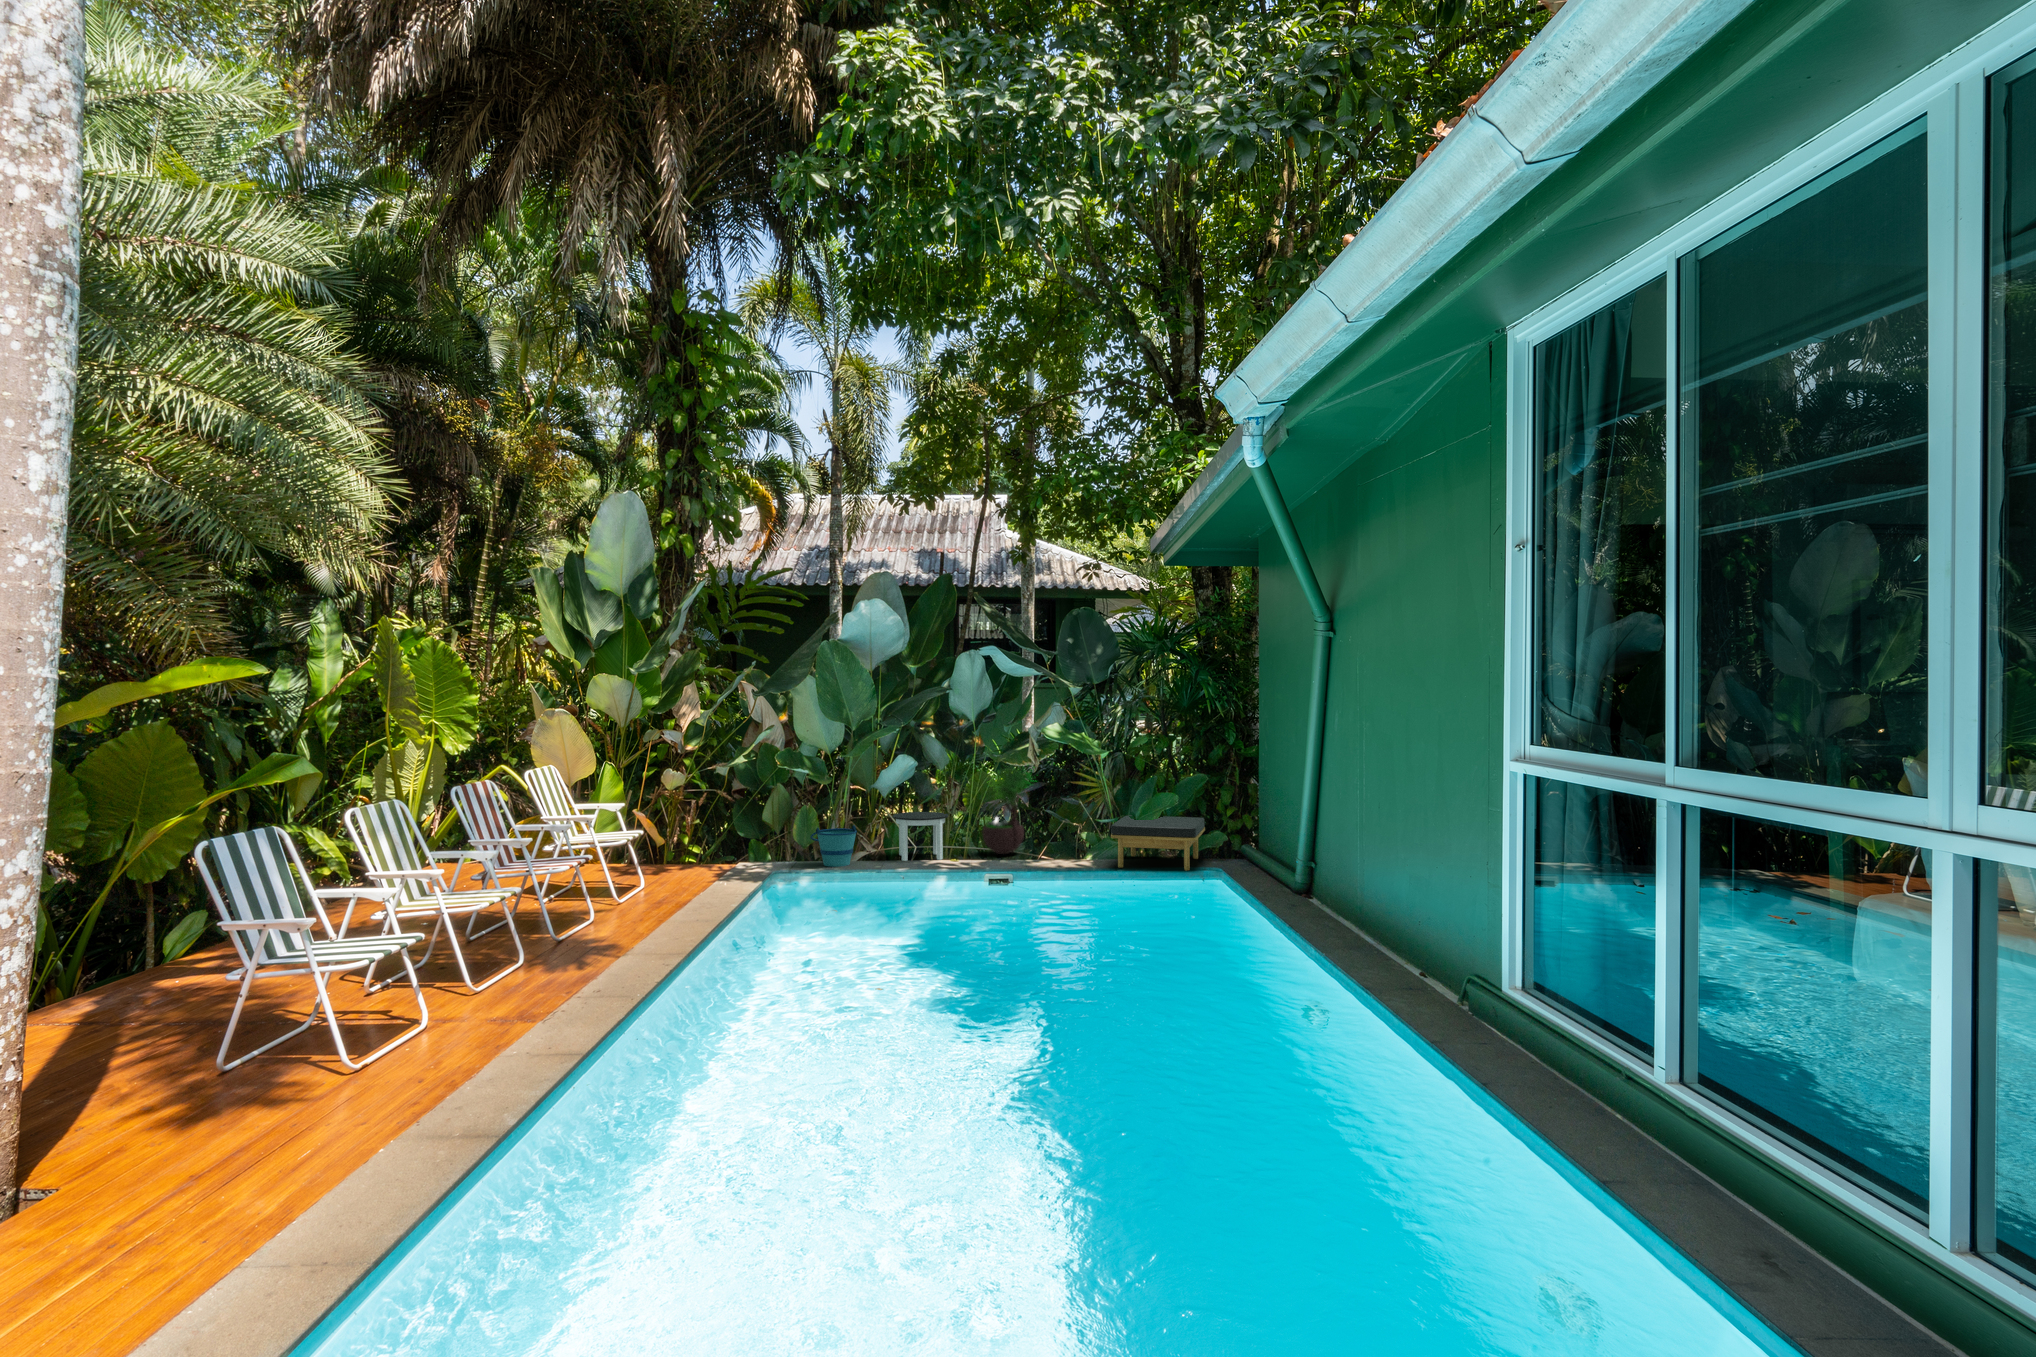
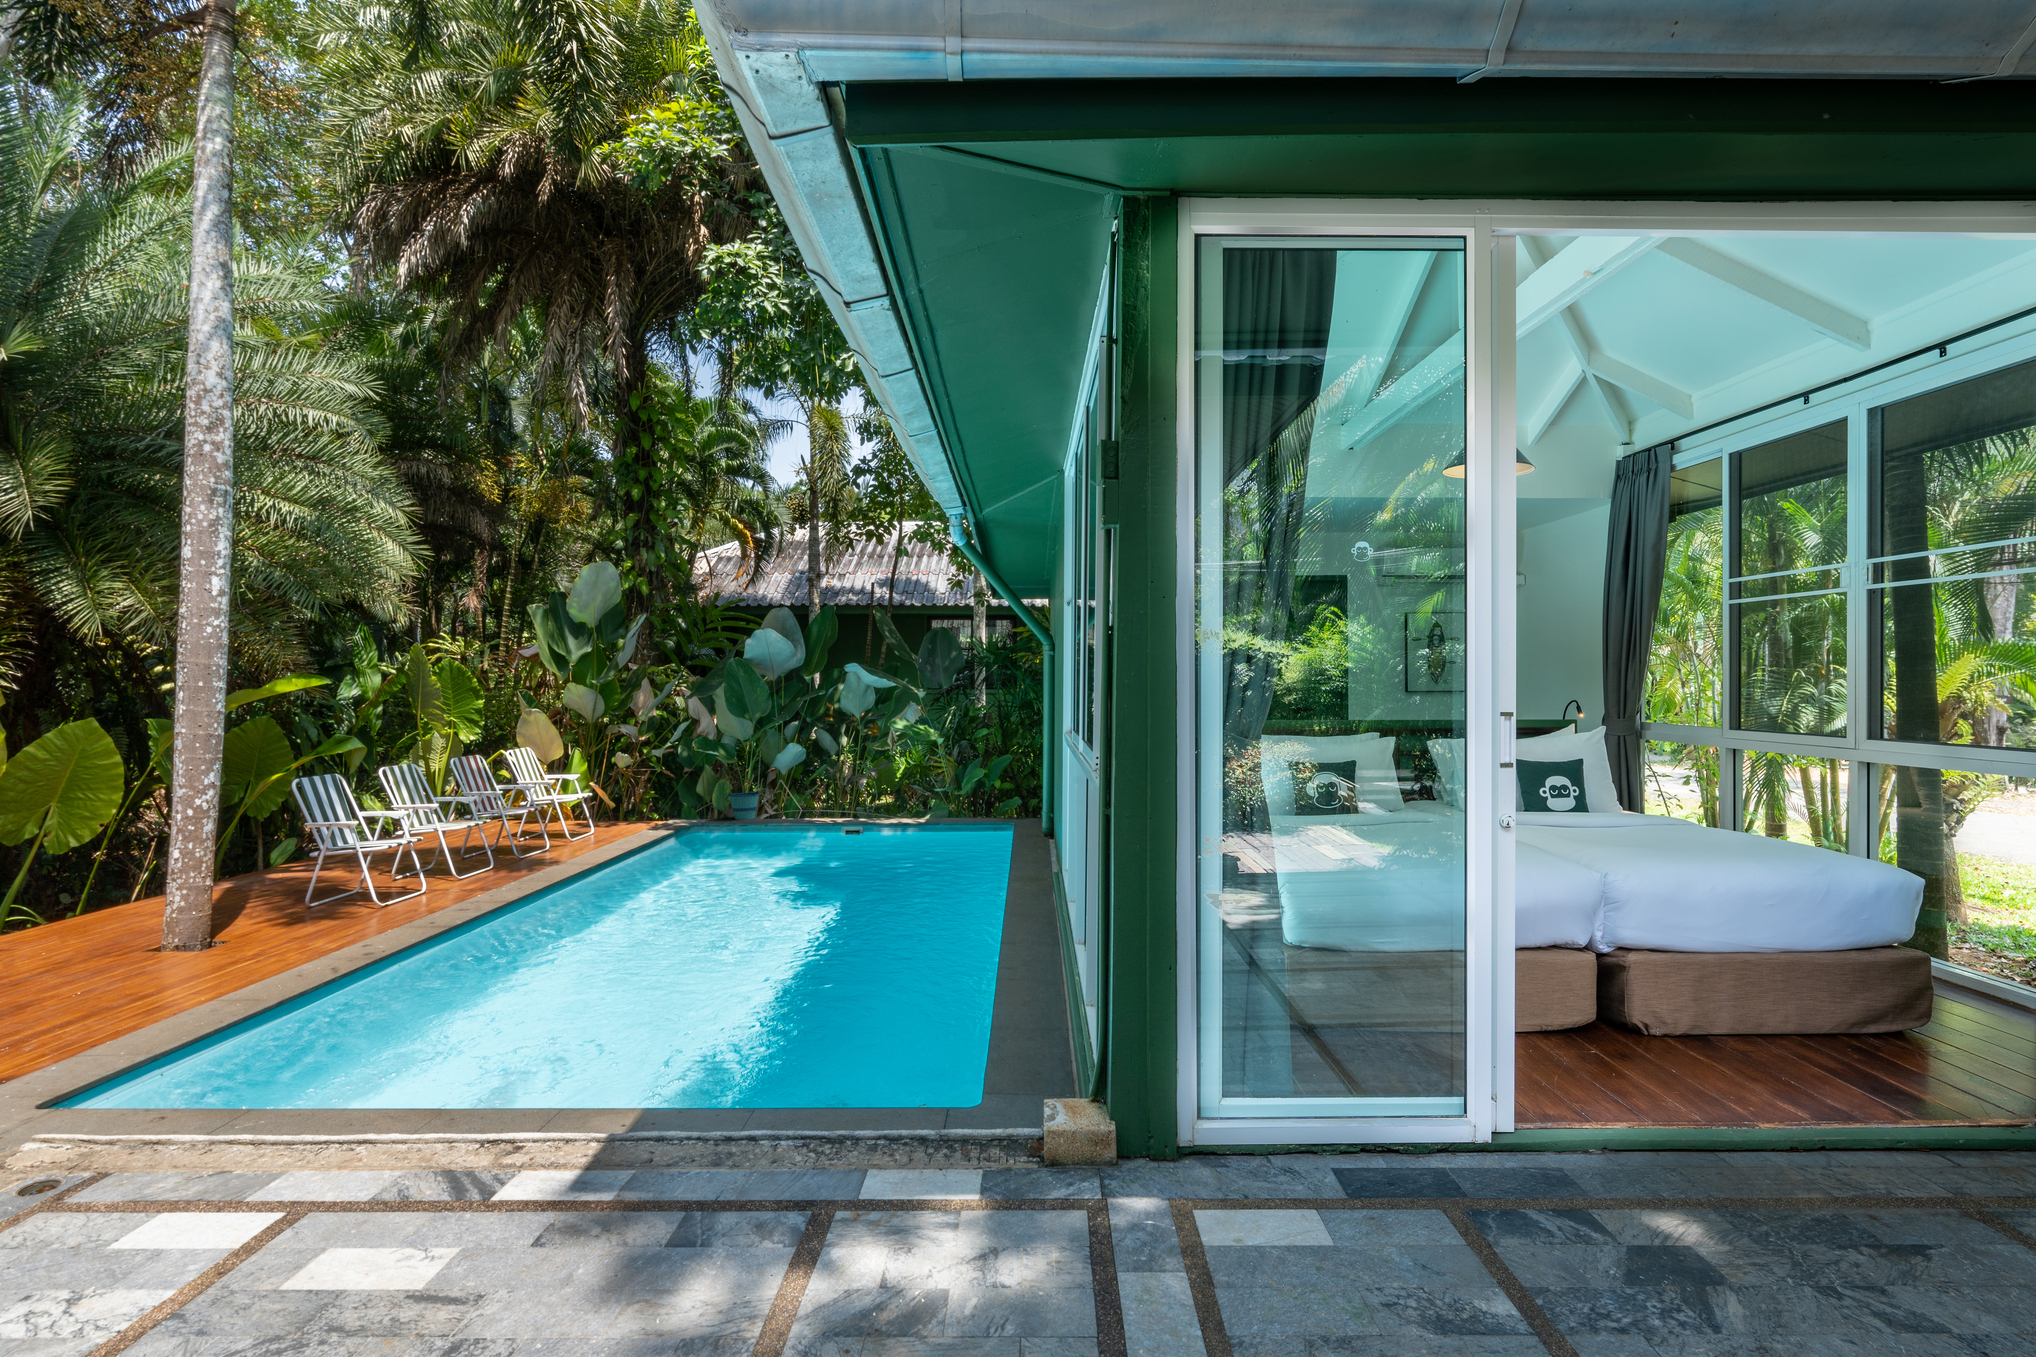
potted tree: present [983,766,1034,854] -> none [857,739,897,811]
round table: present [893,812,948,861] -> none [788,781,830,816]
ottoman: present [1111,815,1205,871] -> none [938,780,1015,816]

